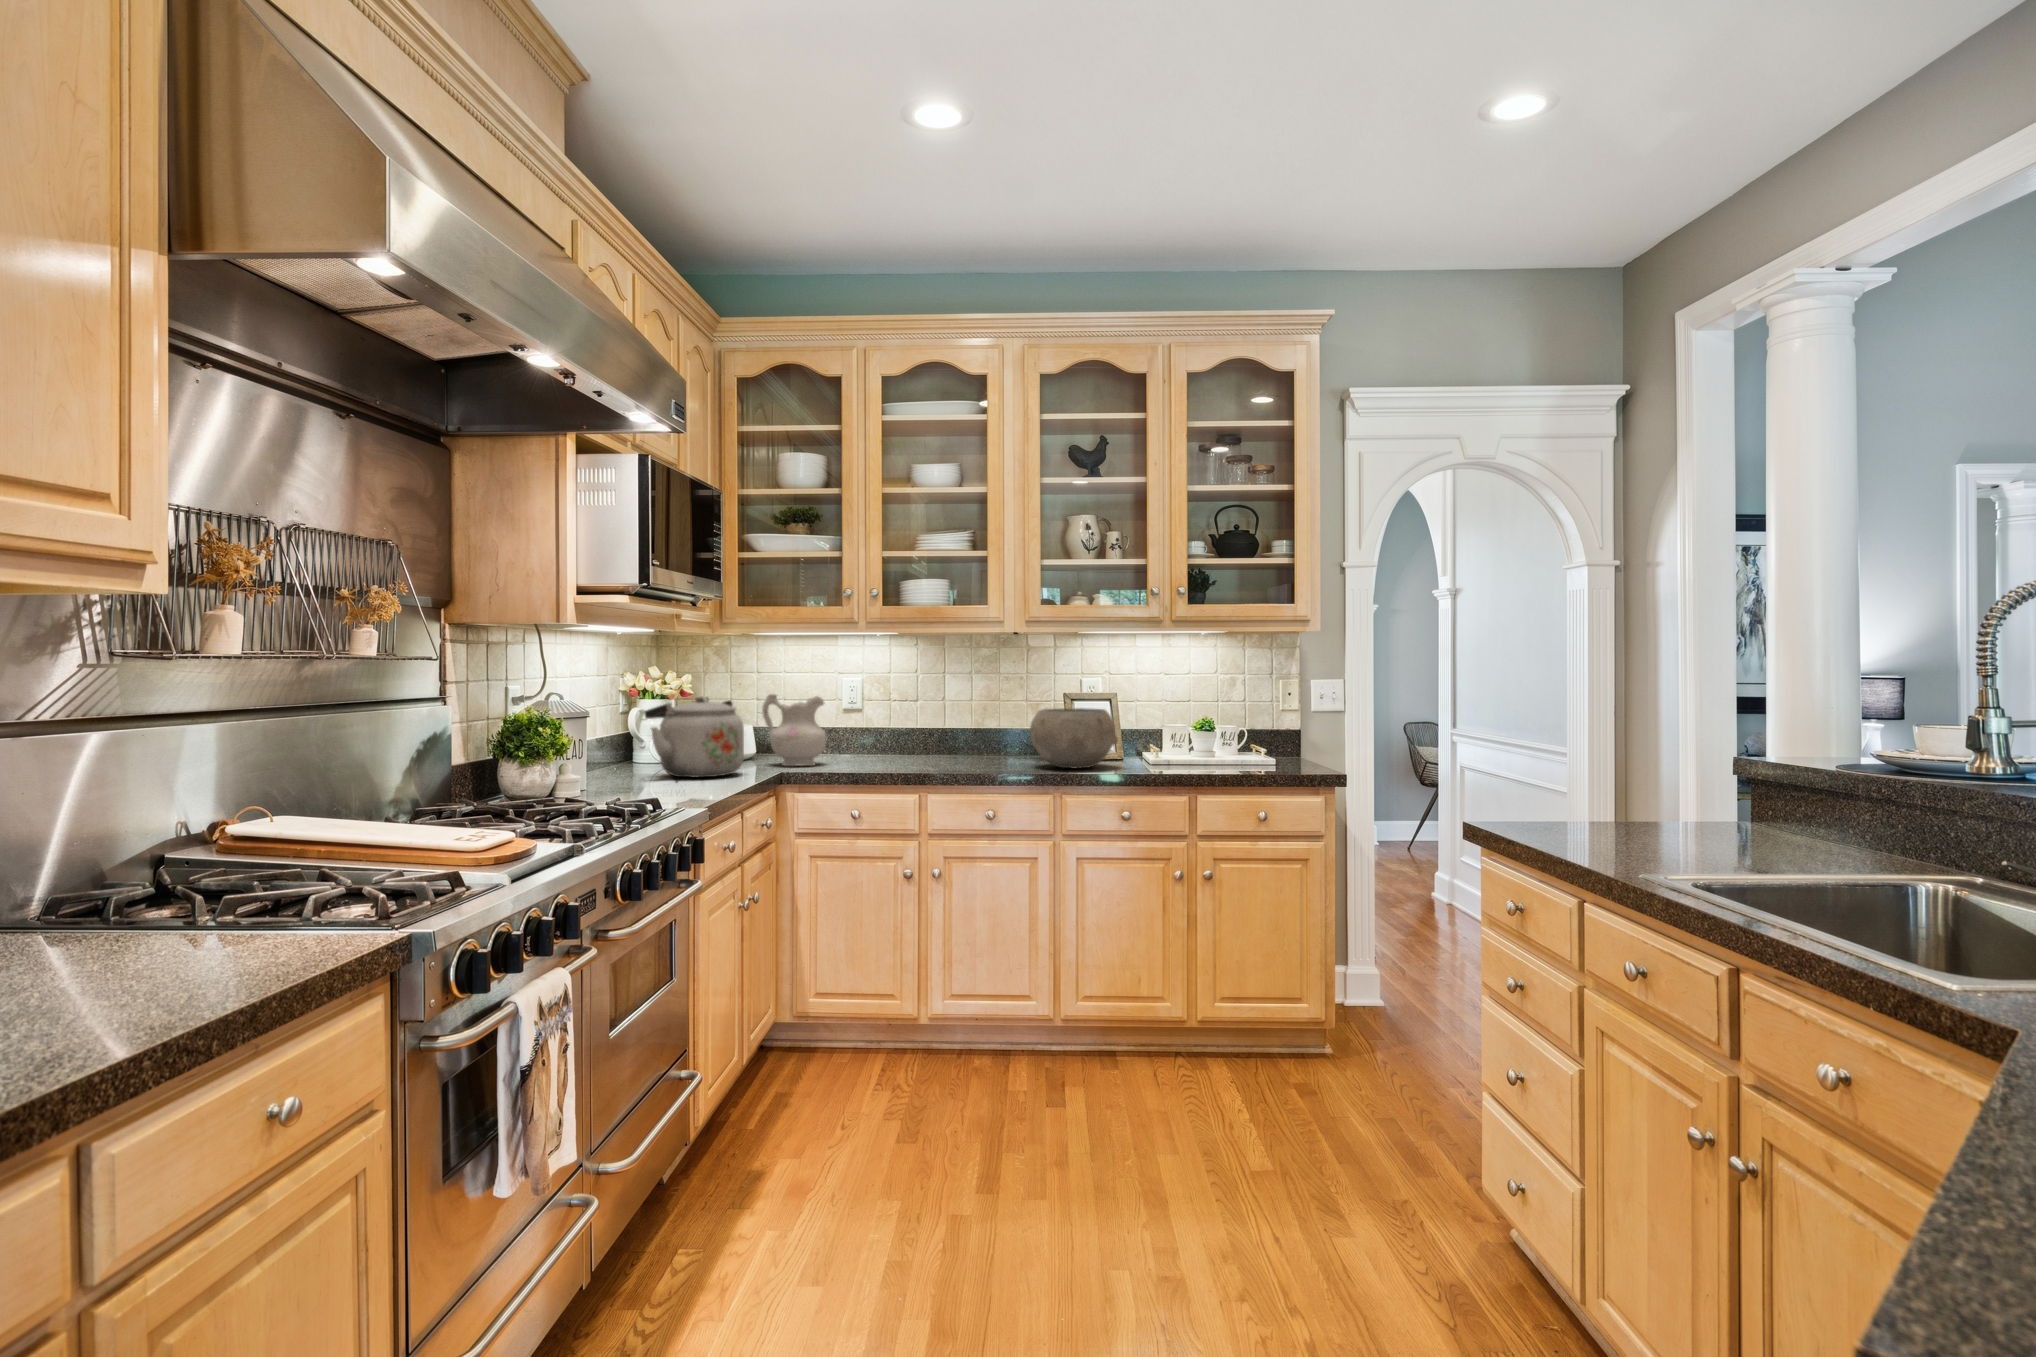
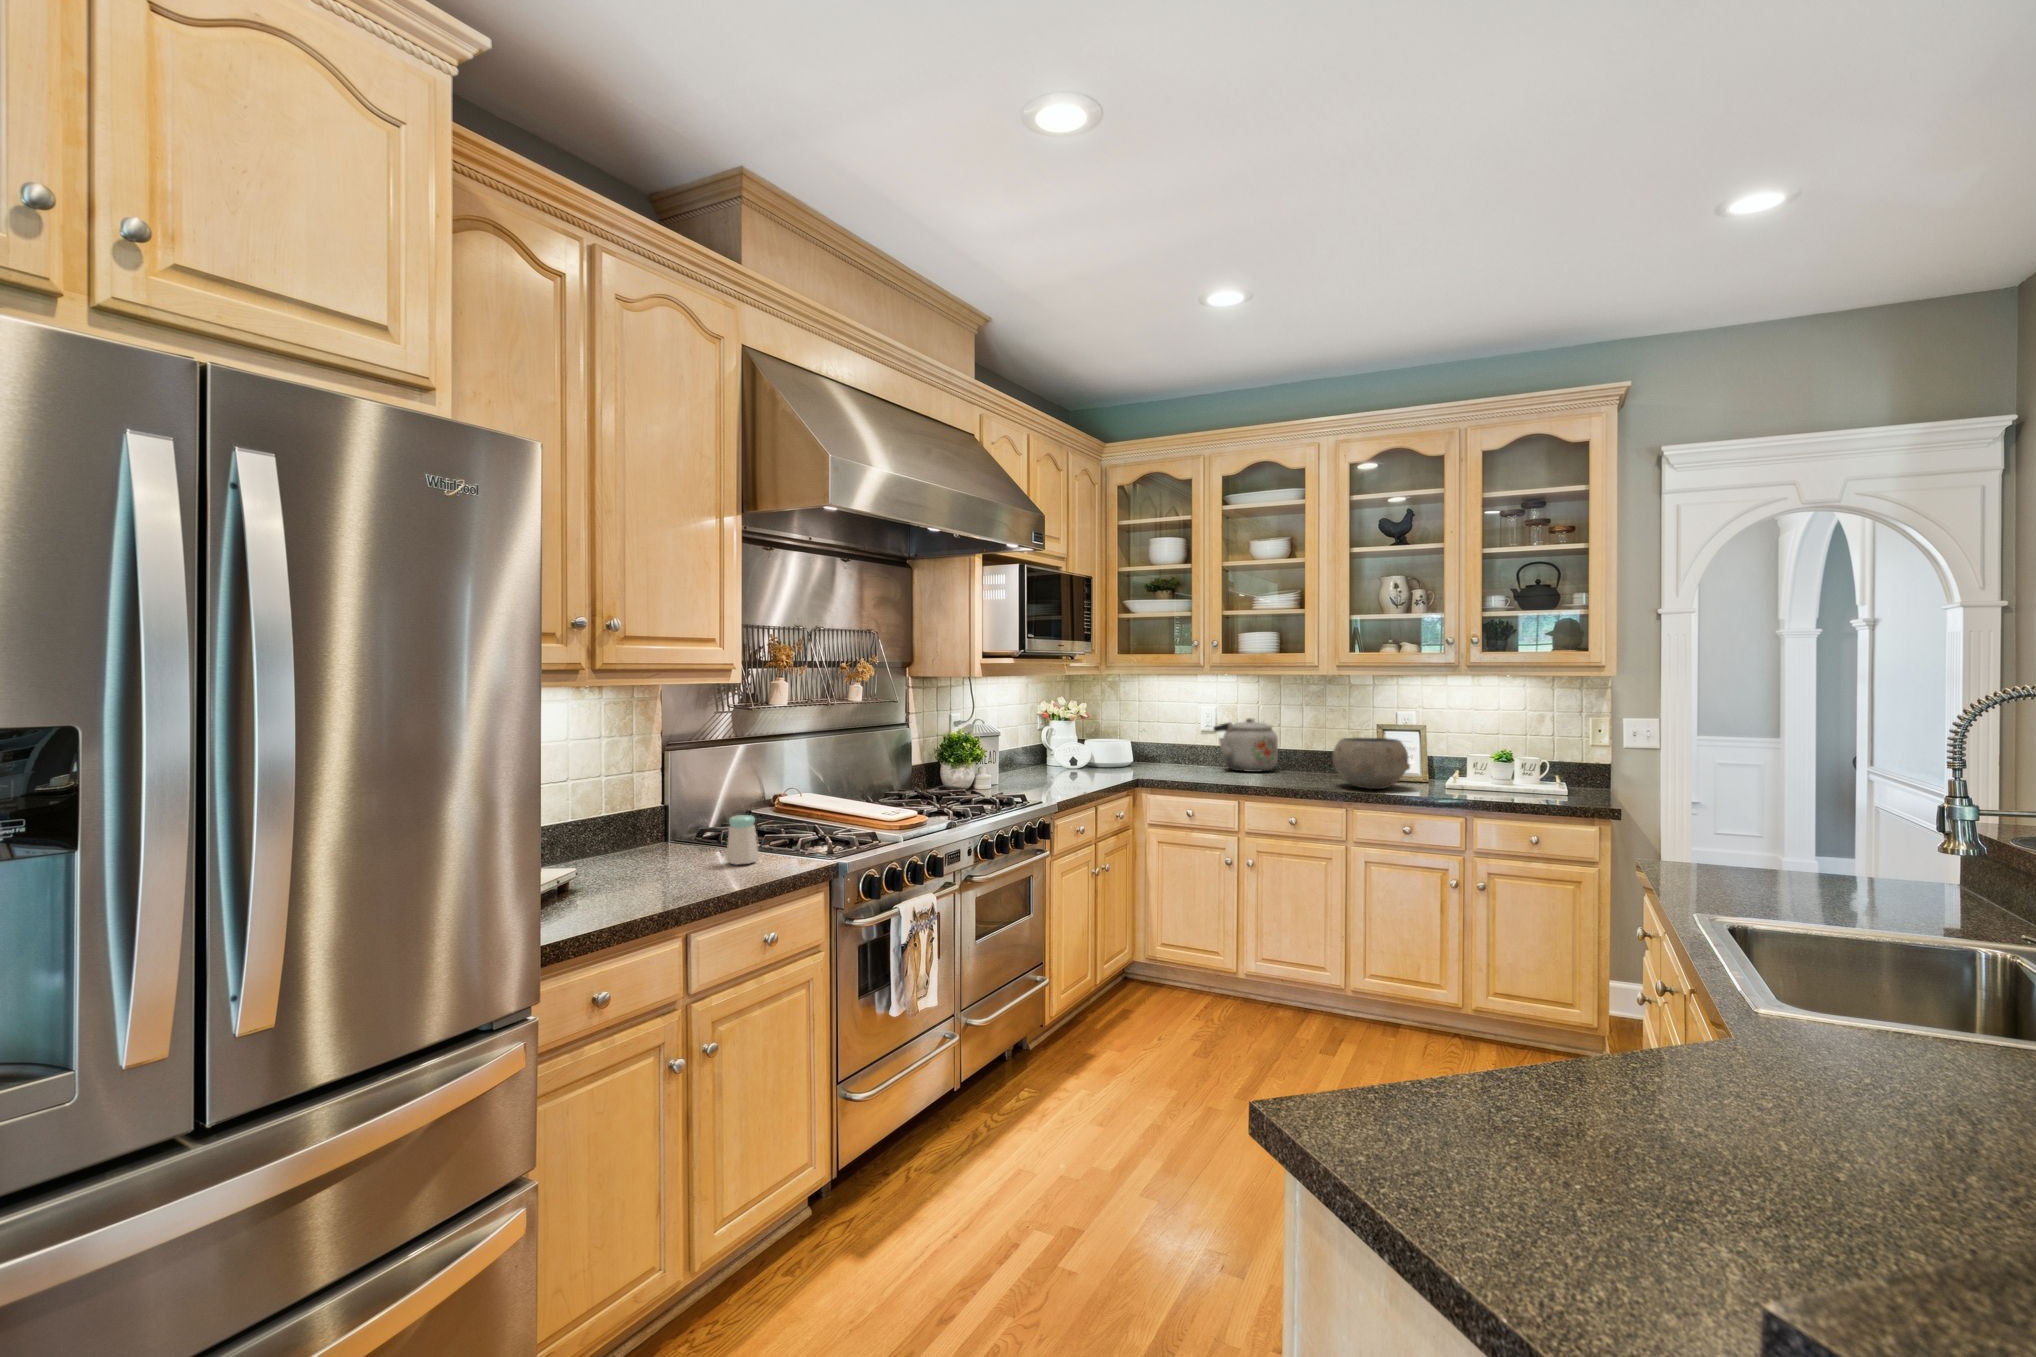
ceramic pitcher: present [762,694,827,766] -> none [1131,719,1177,774]
kettle: present [645,696,744,777] -> present [1213,718,1278,772]
salt shaker: none [136,860,220,966] -> present [726,815,758,865]

